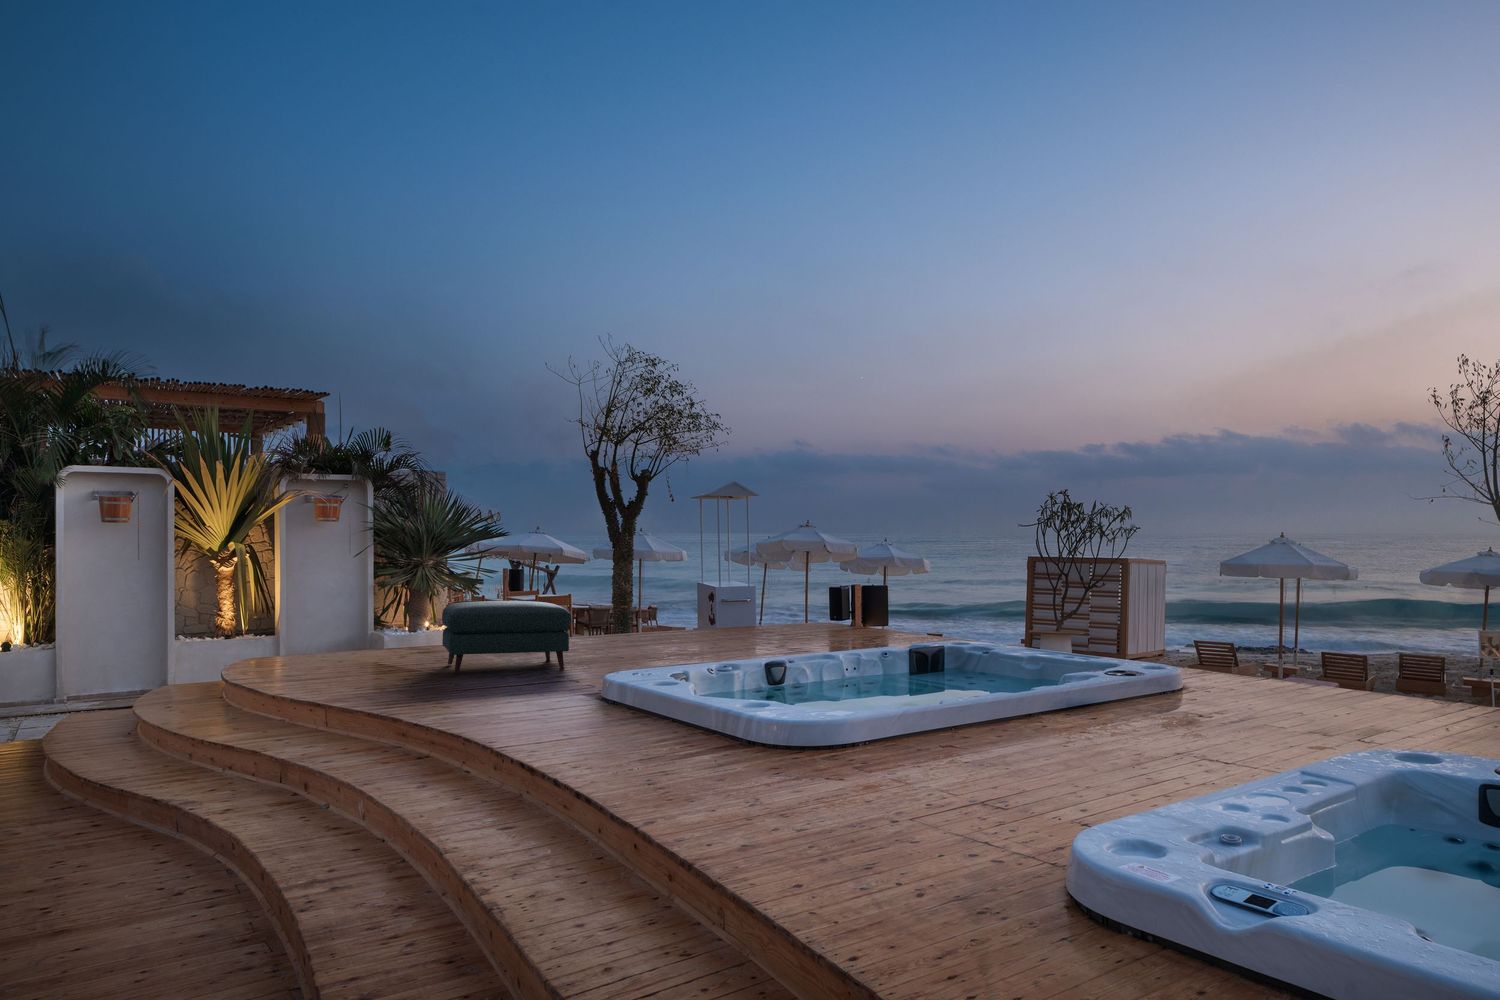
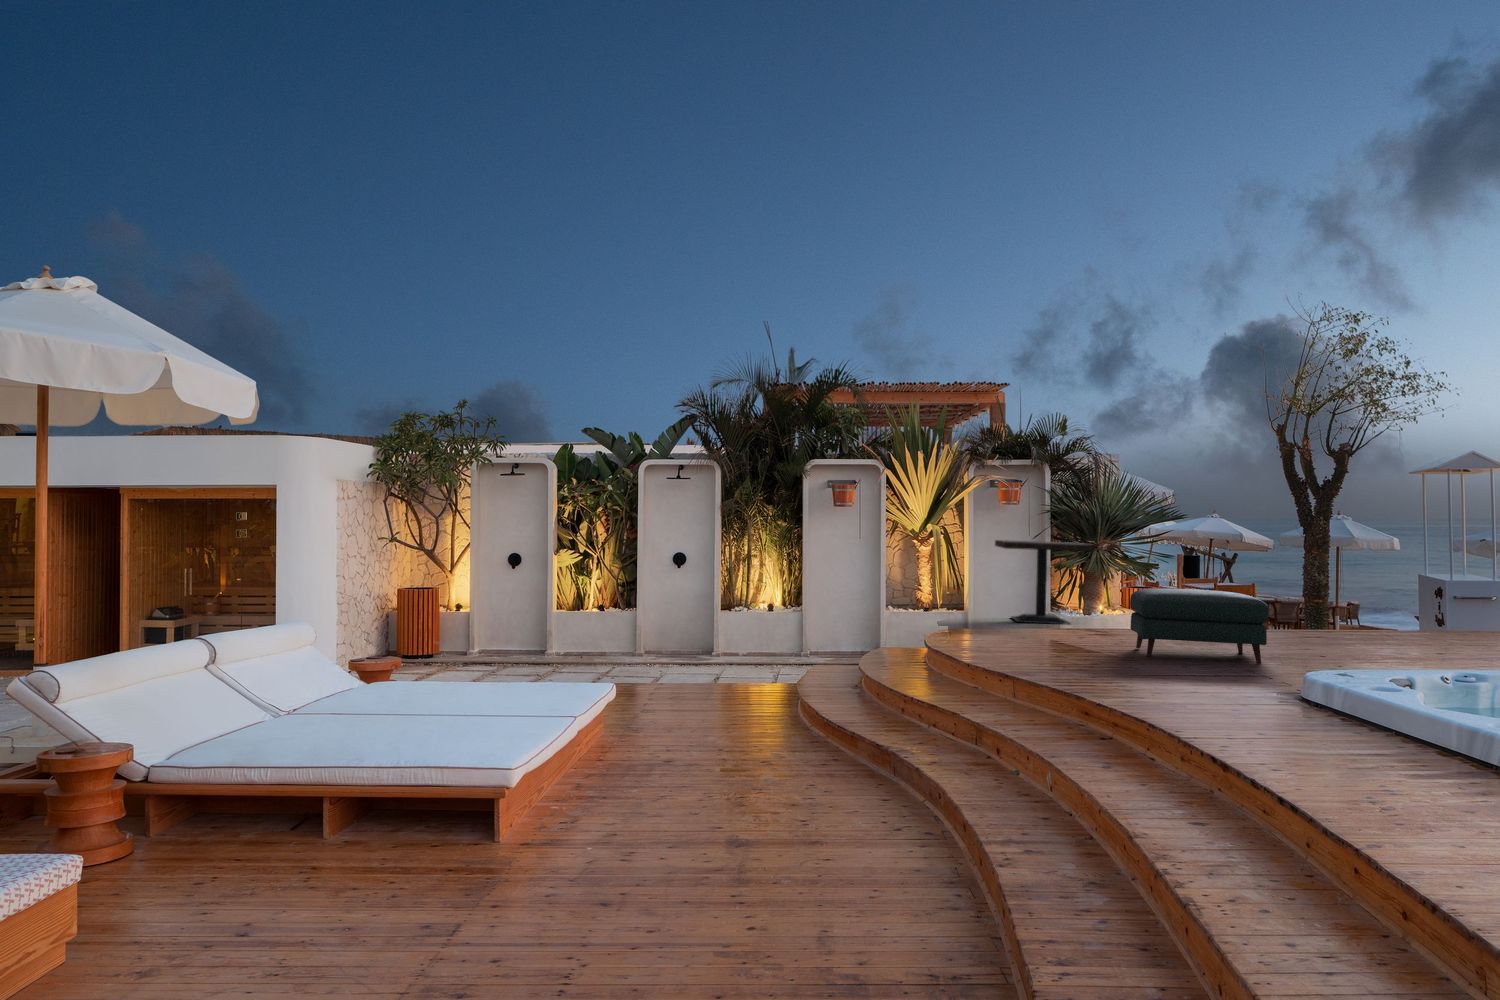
side table: none [312,558,416,646] -> present [995,540,1094,624]

